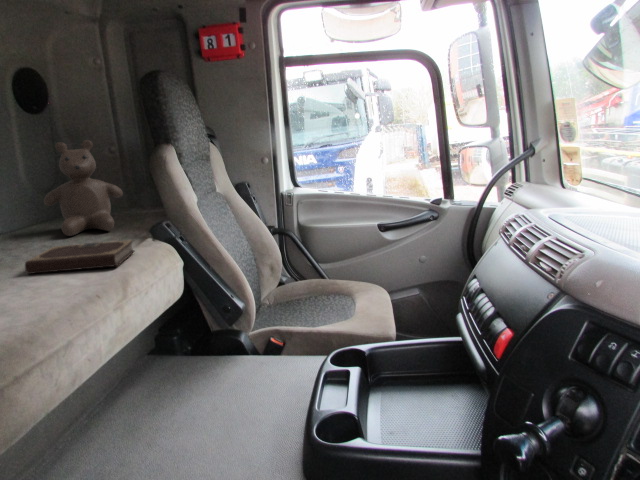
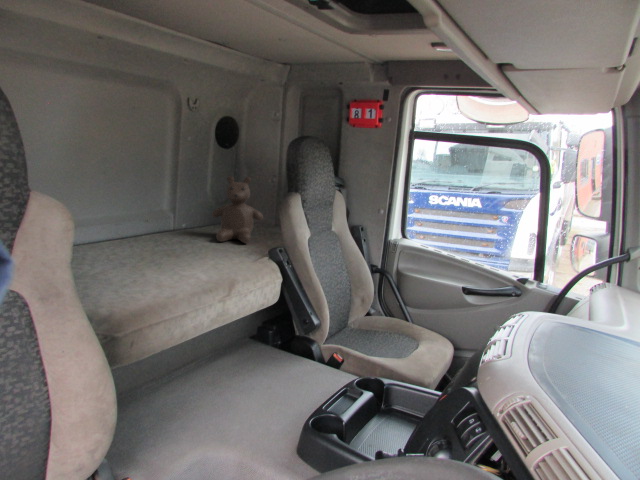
notebook: present [25,240,134,274] -> none [181,249,250,272]

